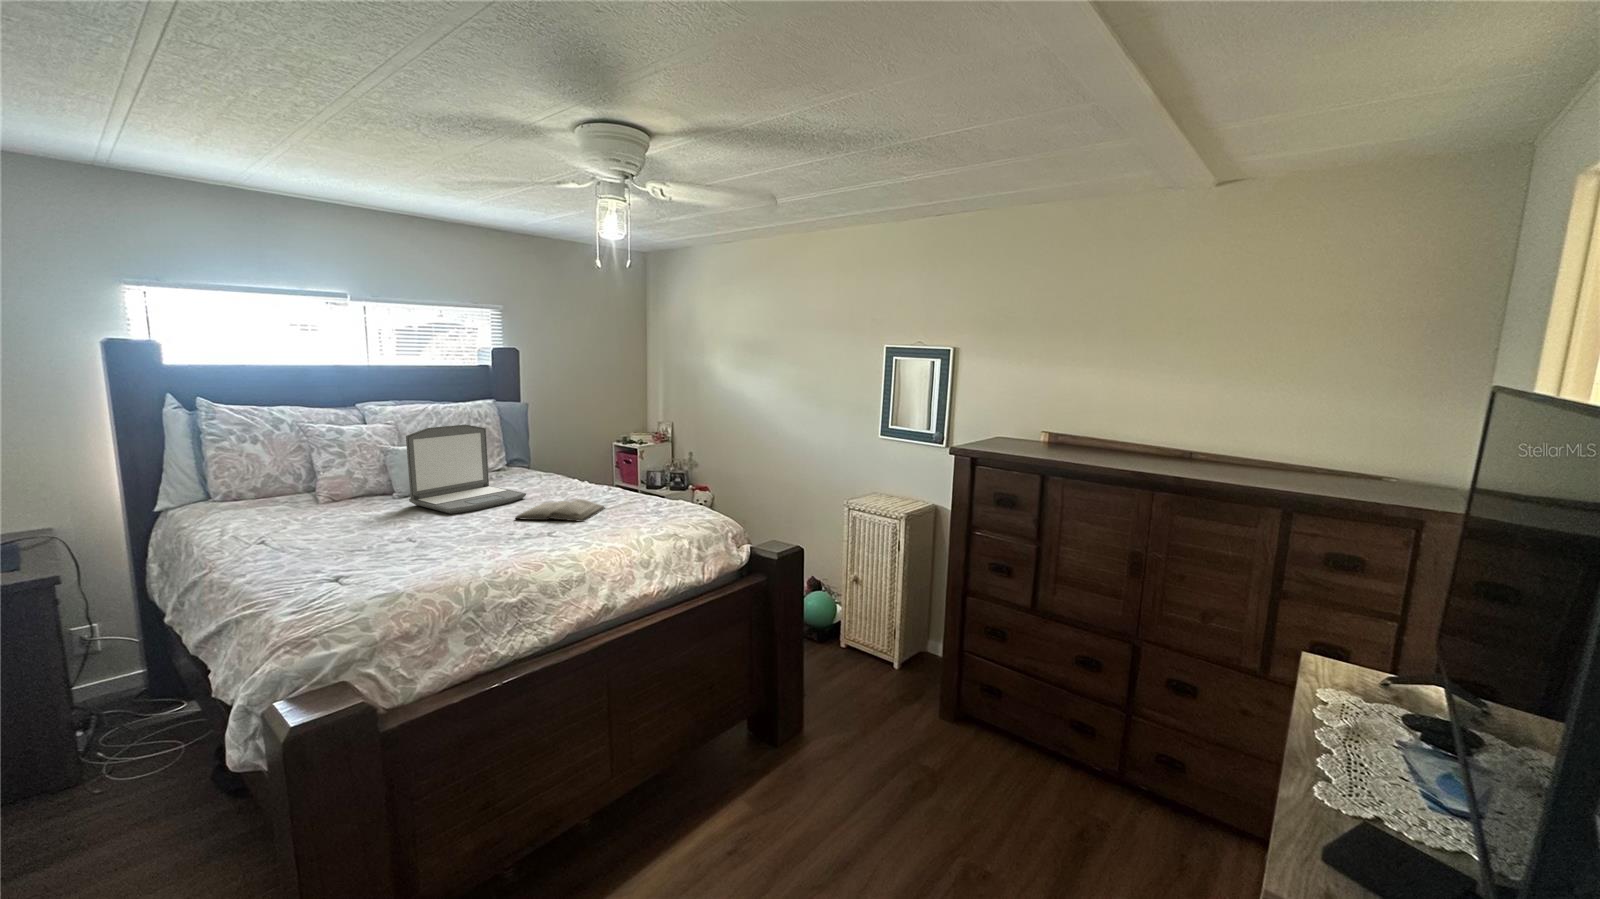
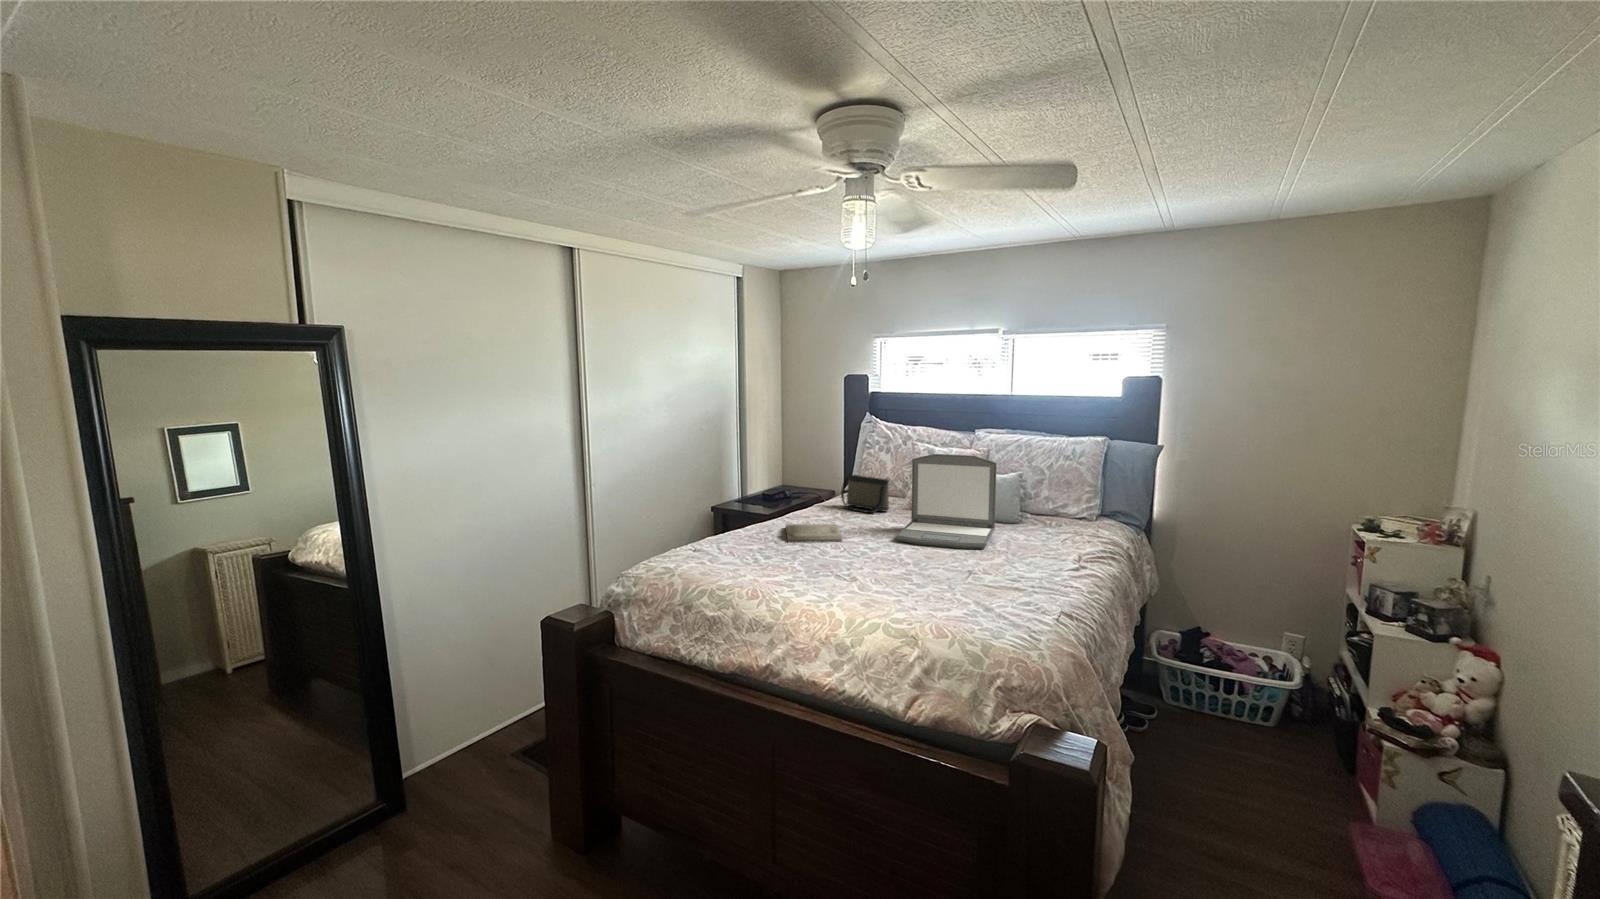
handbag: none [234,470,326,516] -> present [841,475,889,513]
diary: present [515,499,605,522] -> present [785,524,842,543]

